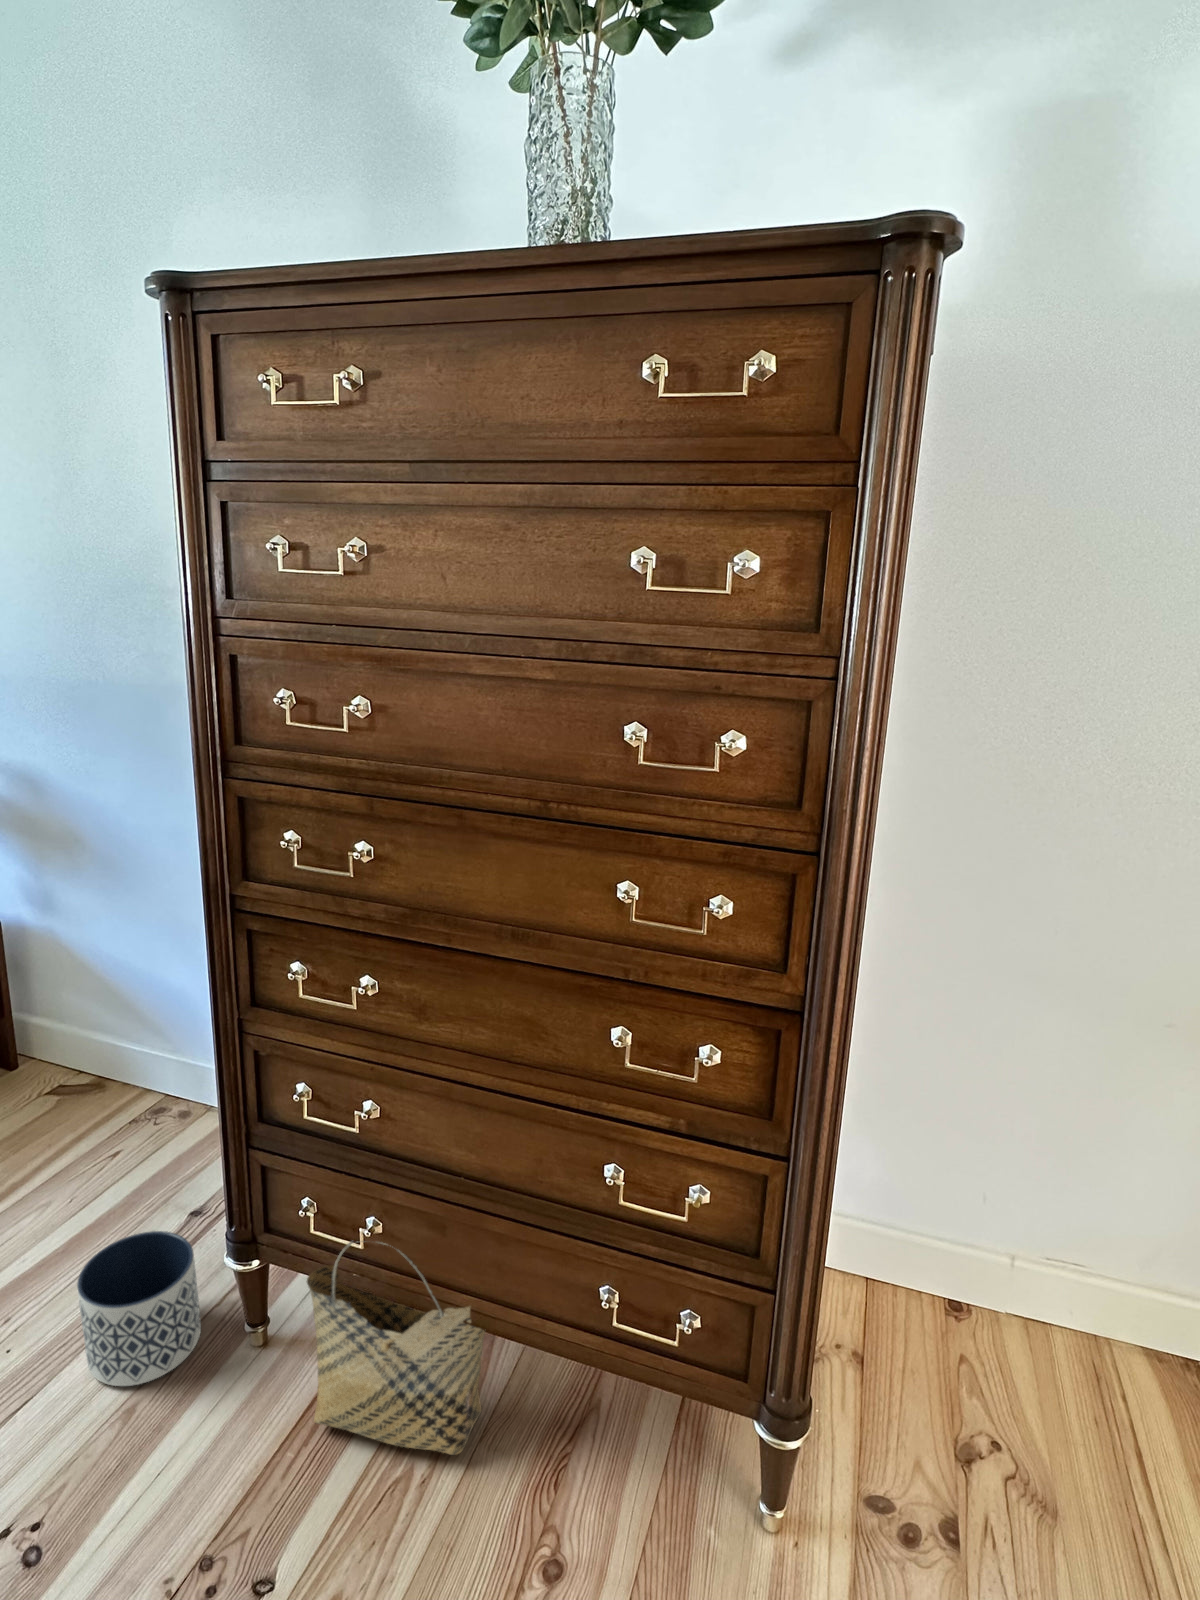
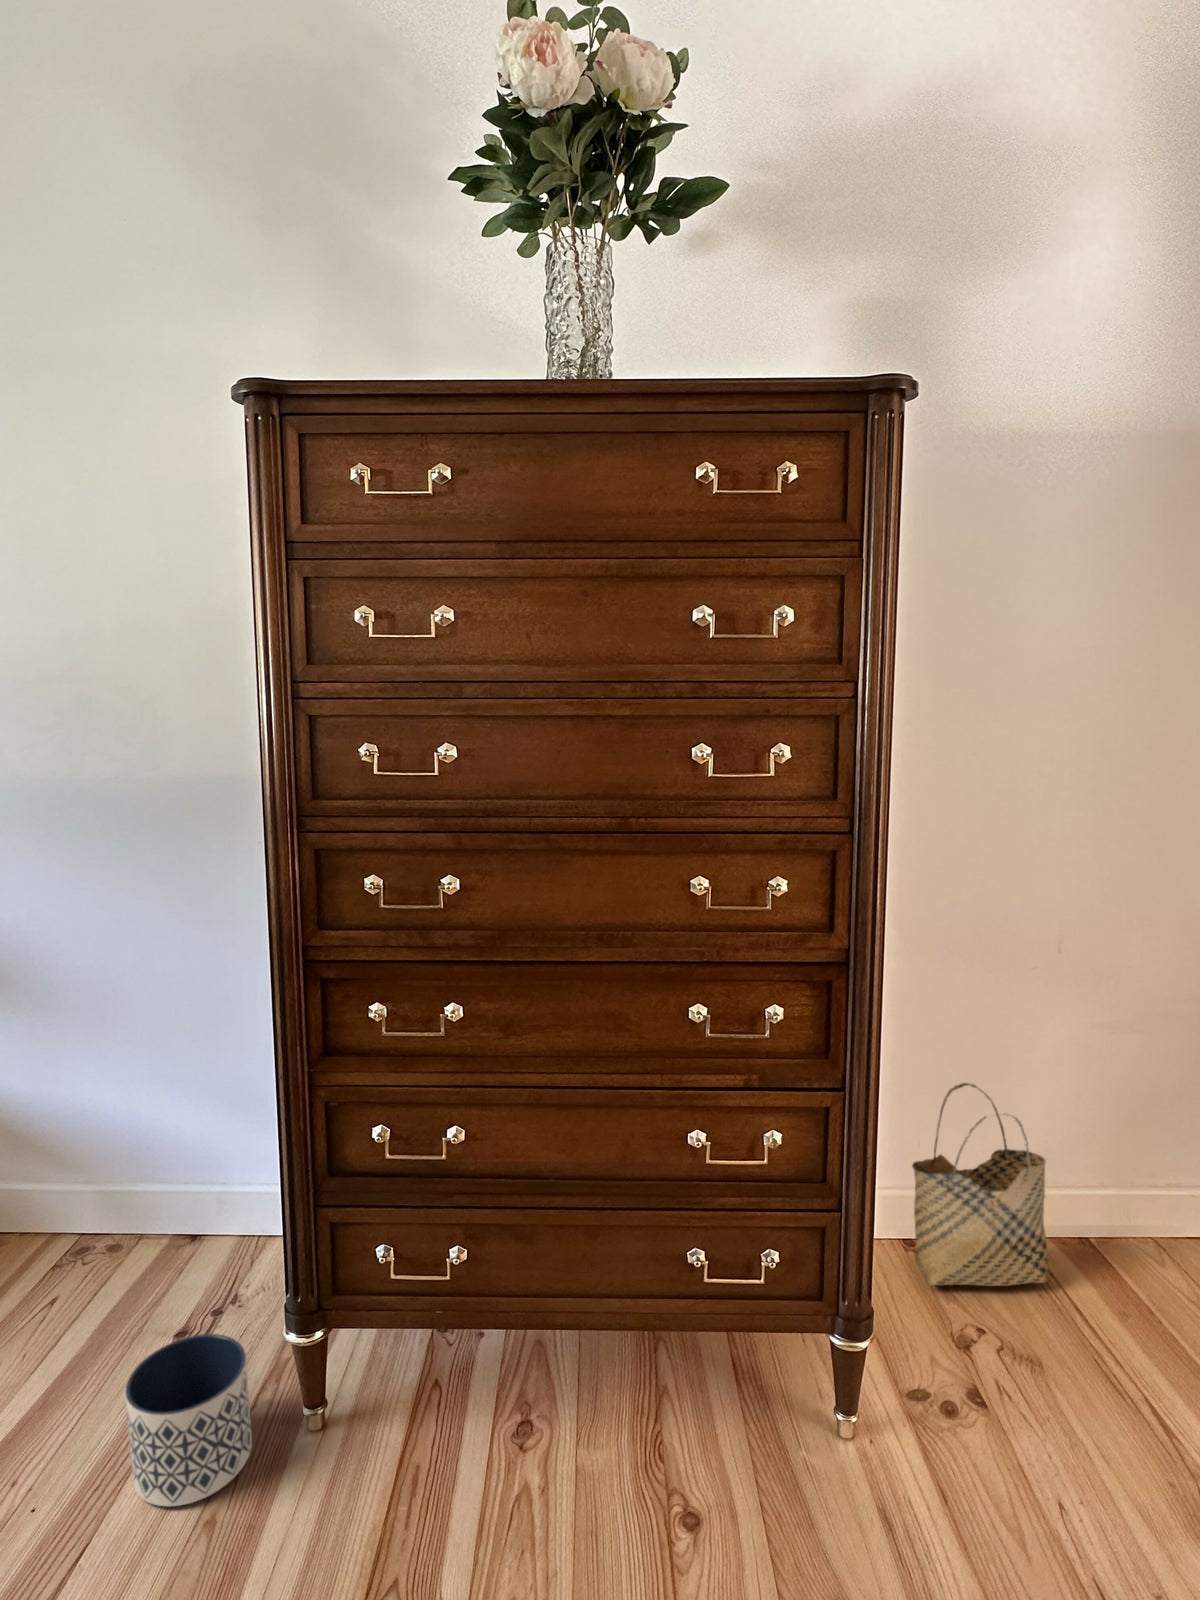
woven basket: present [307,1241,485,1455] -> present [912,1083,1048,1286]

